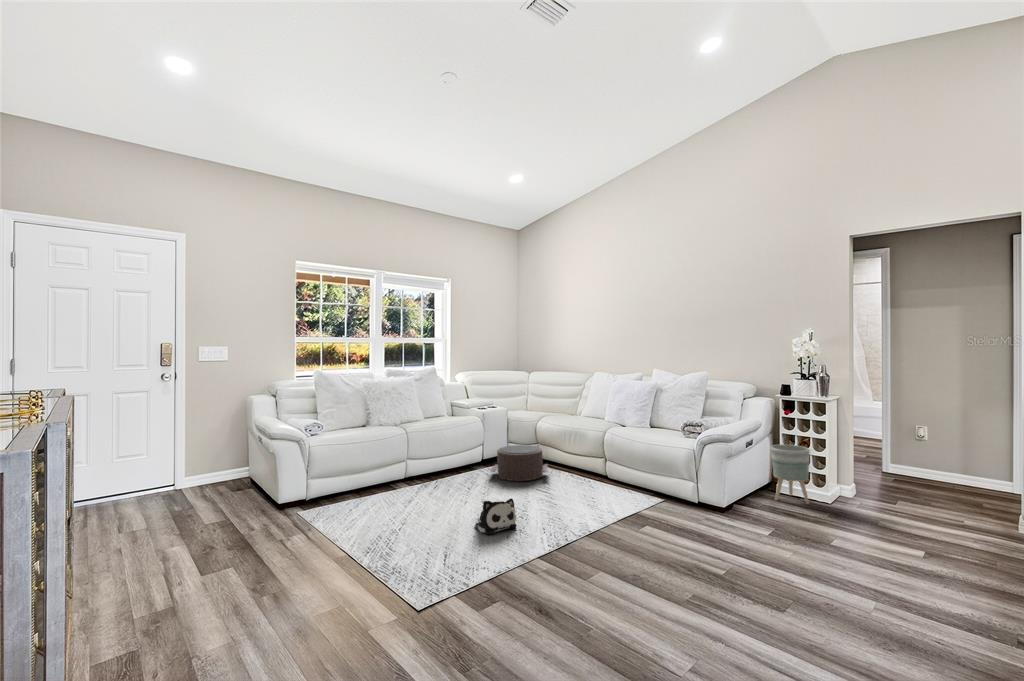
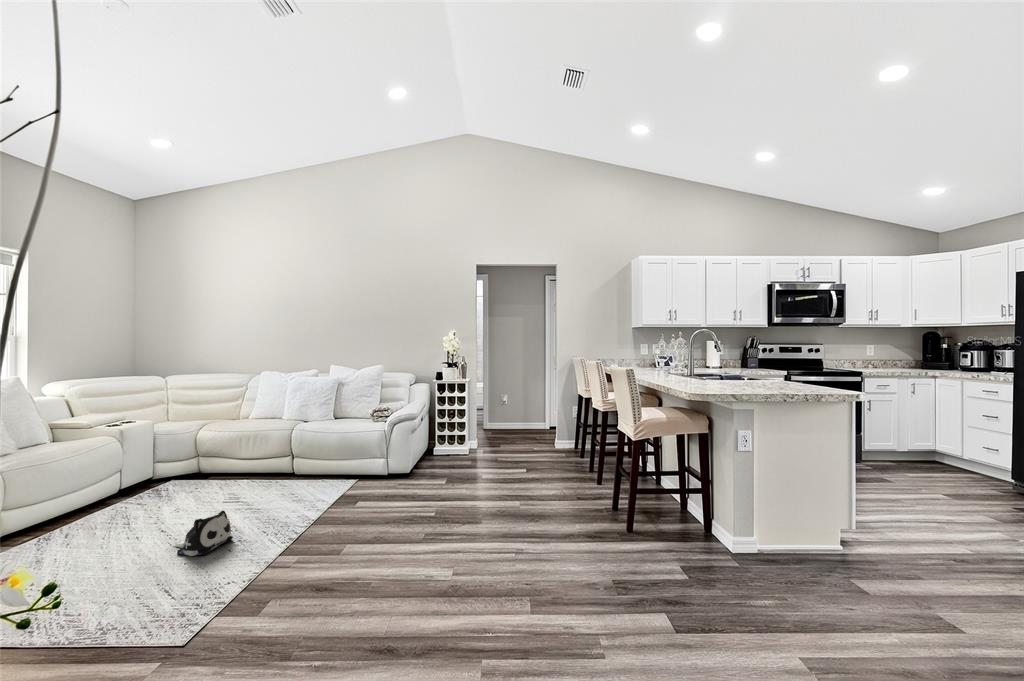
planter: present [770,444,810,504] -> none [431,417,457,460]
pouf: present [491,445,548,481] -> none [149,458,230,502]

